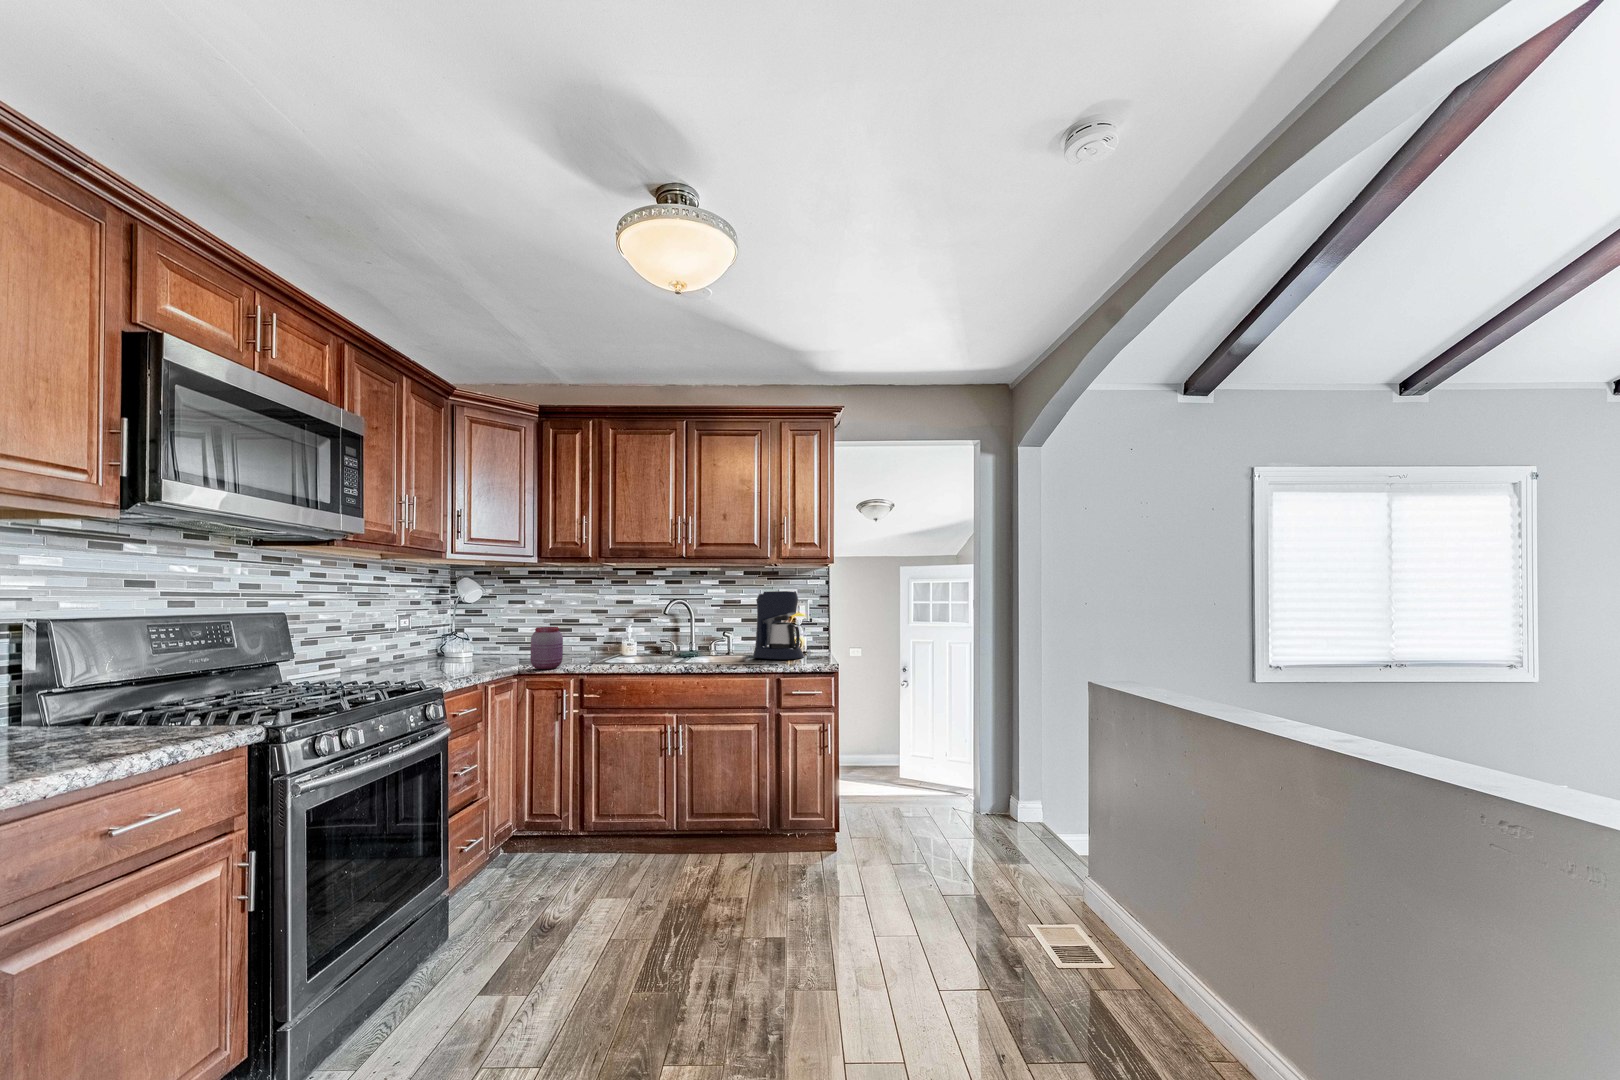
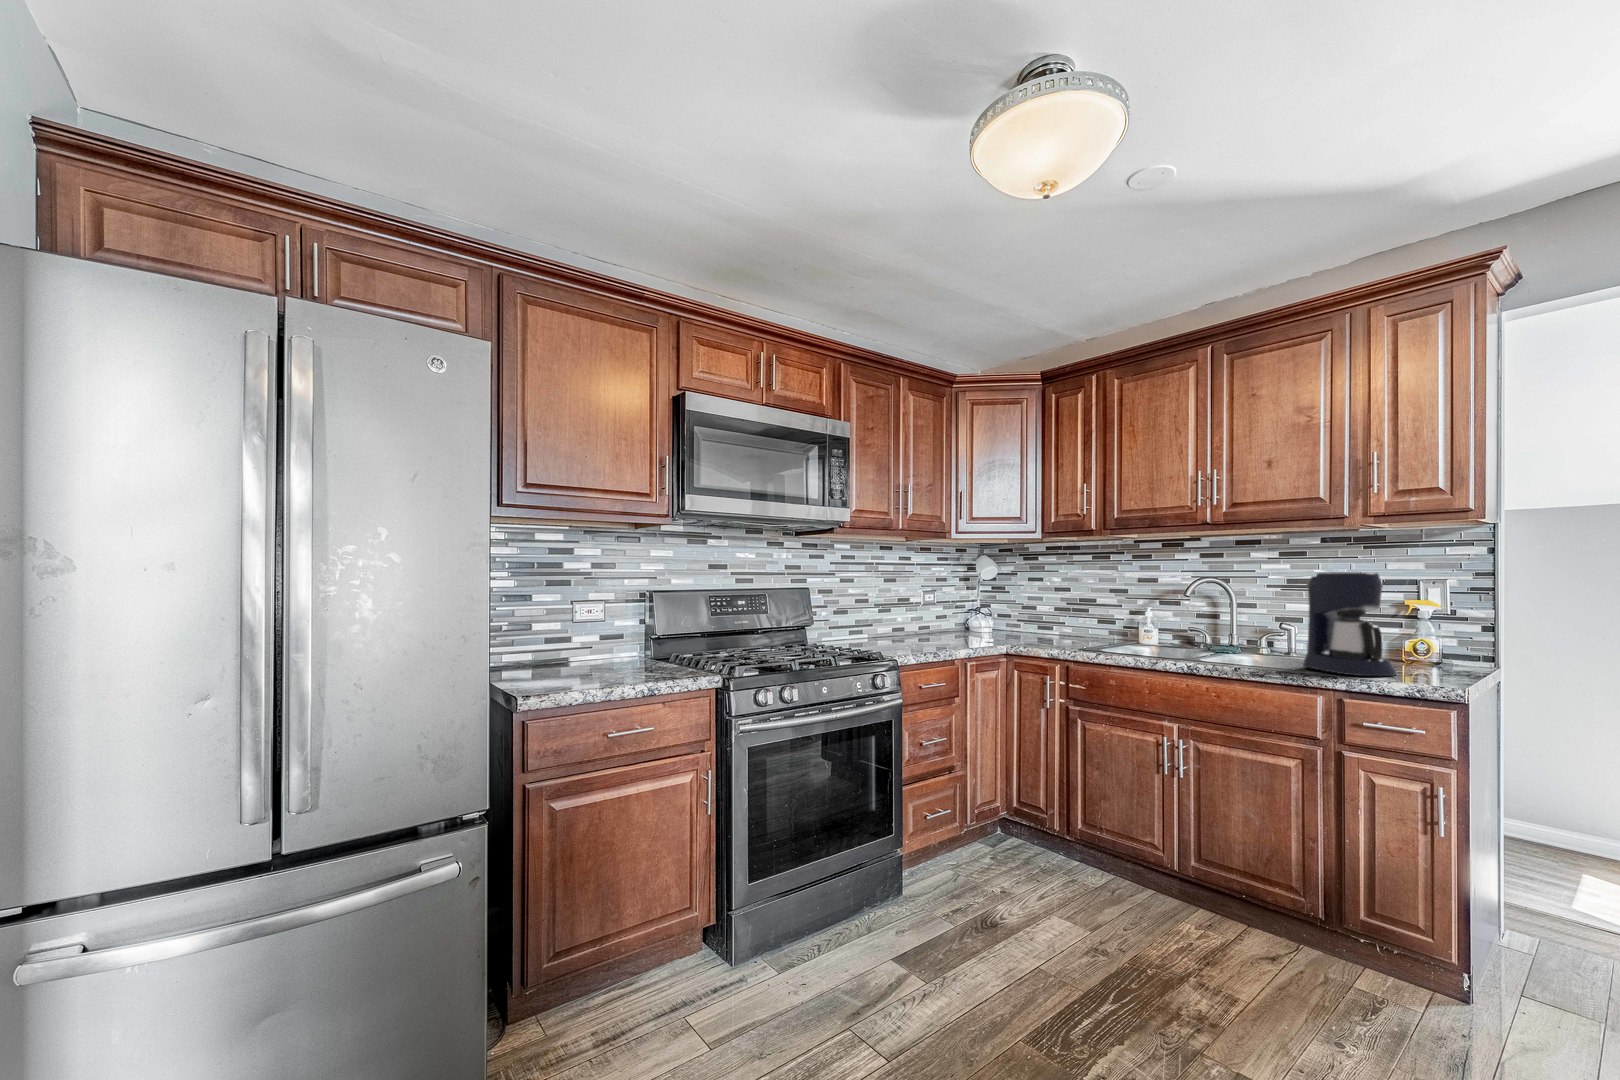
jar: present [530,627,563,669] -> none [1021,607,1056,652]

